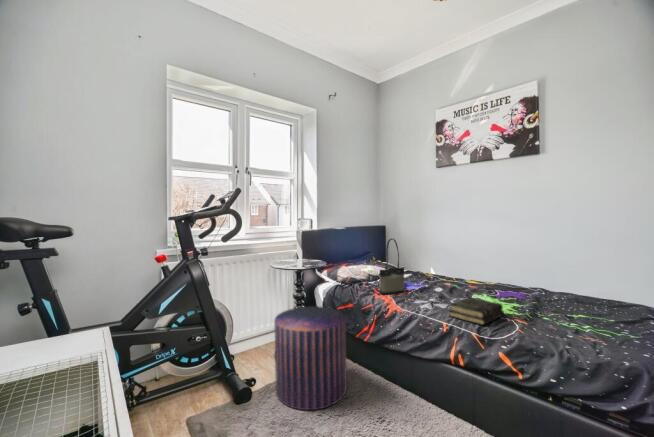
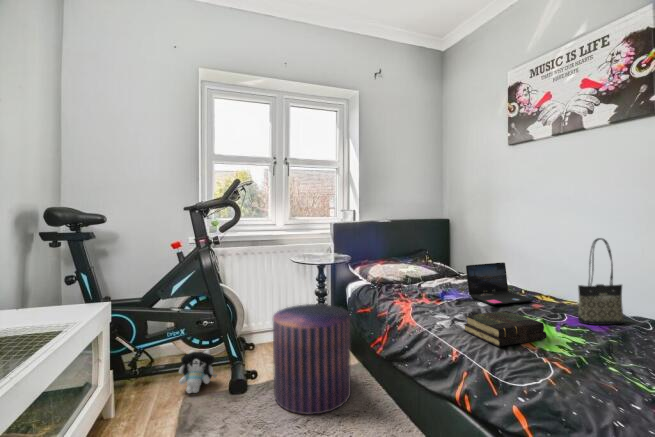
tote bag: present [380,239,405,294] -> present [578,238,623,325]
laptop: none [424,259,471,293] -> present [466,262,534,305]
plush toy: none [170,367,213,416] -> present [179,350,217,393]

